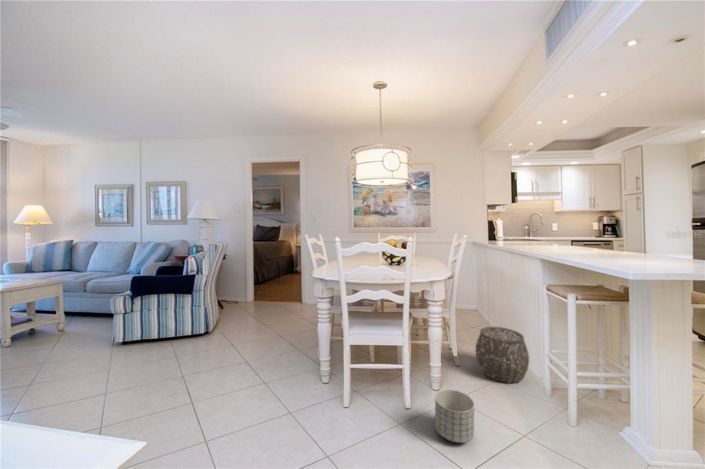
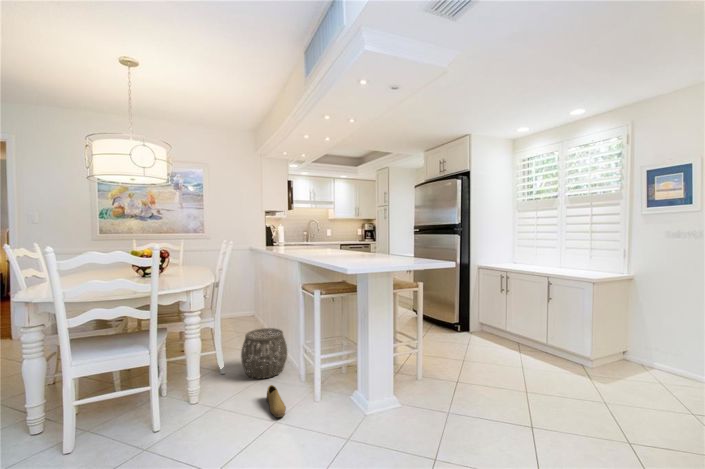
planter: present [435,389,474,443] -> none [184,394,224,444]
shoe: none [513,397,545,444] -> present [267,385,286,417]

